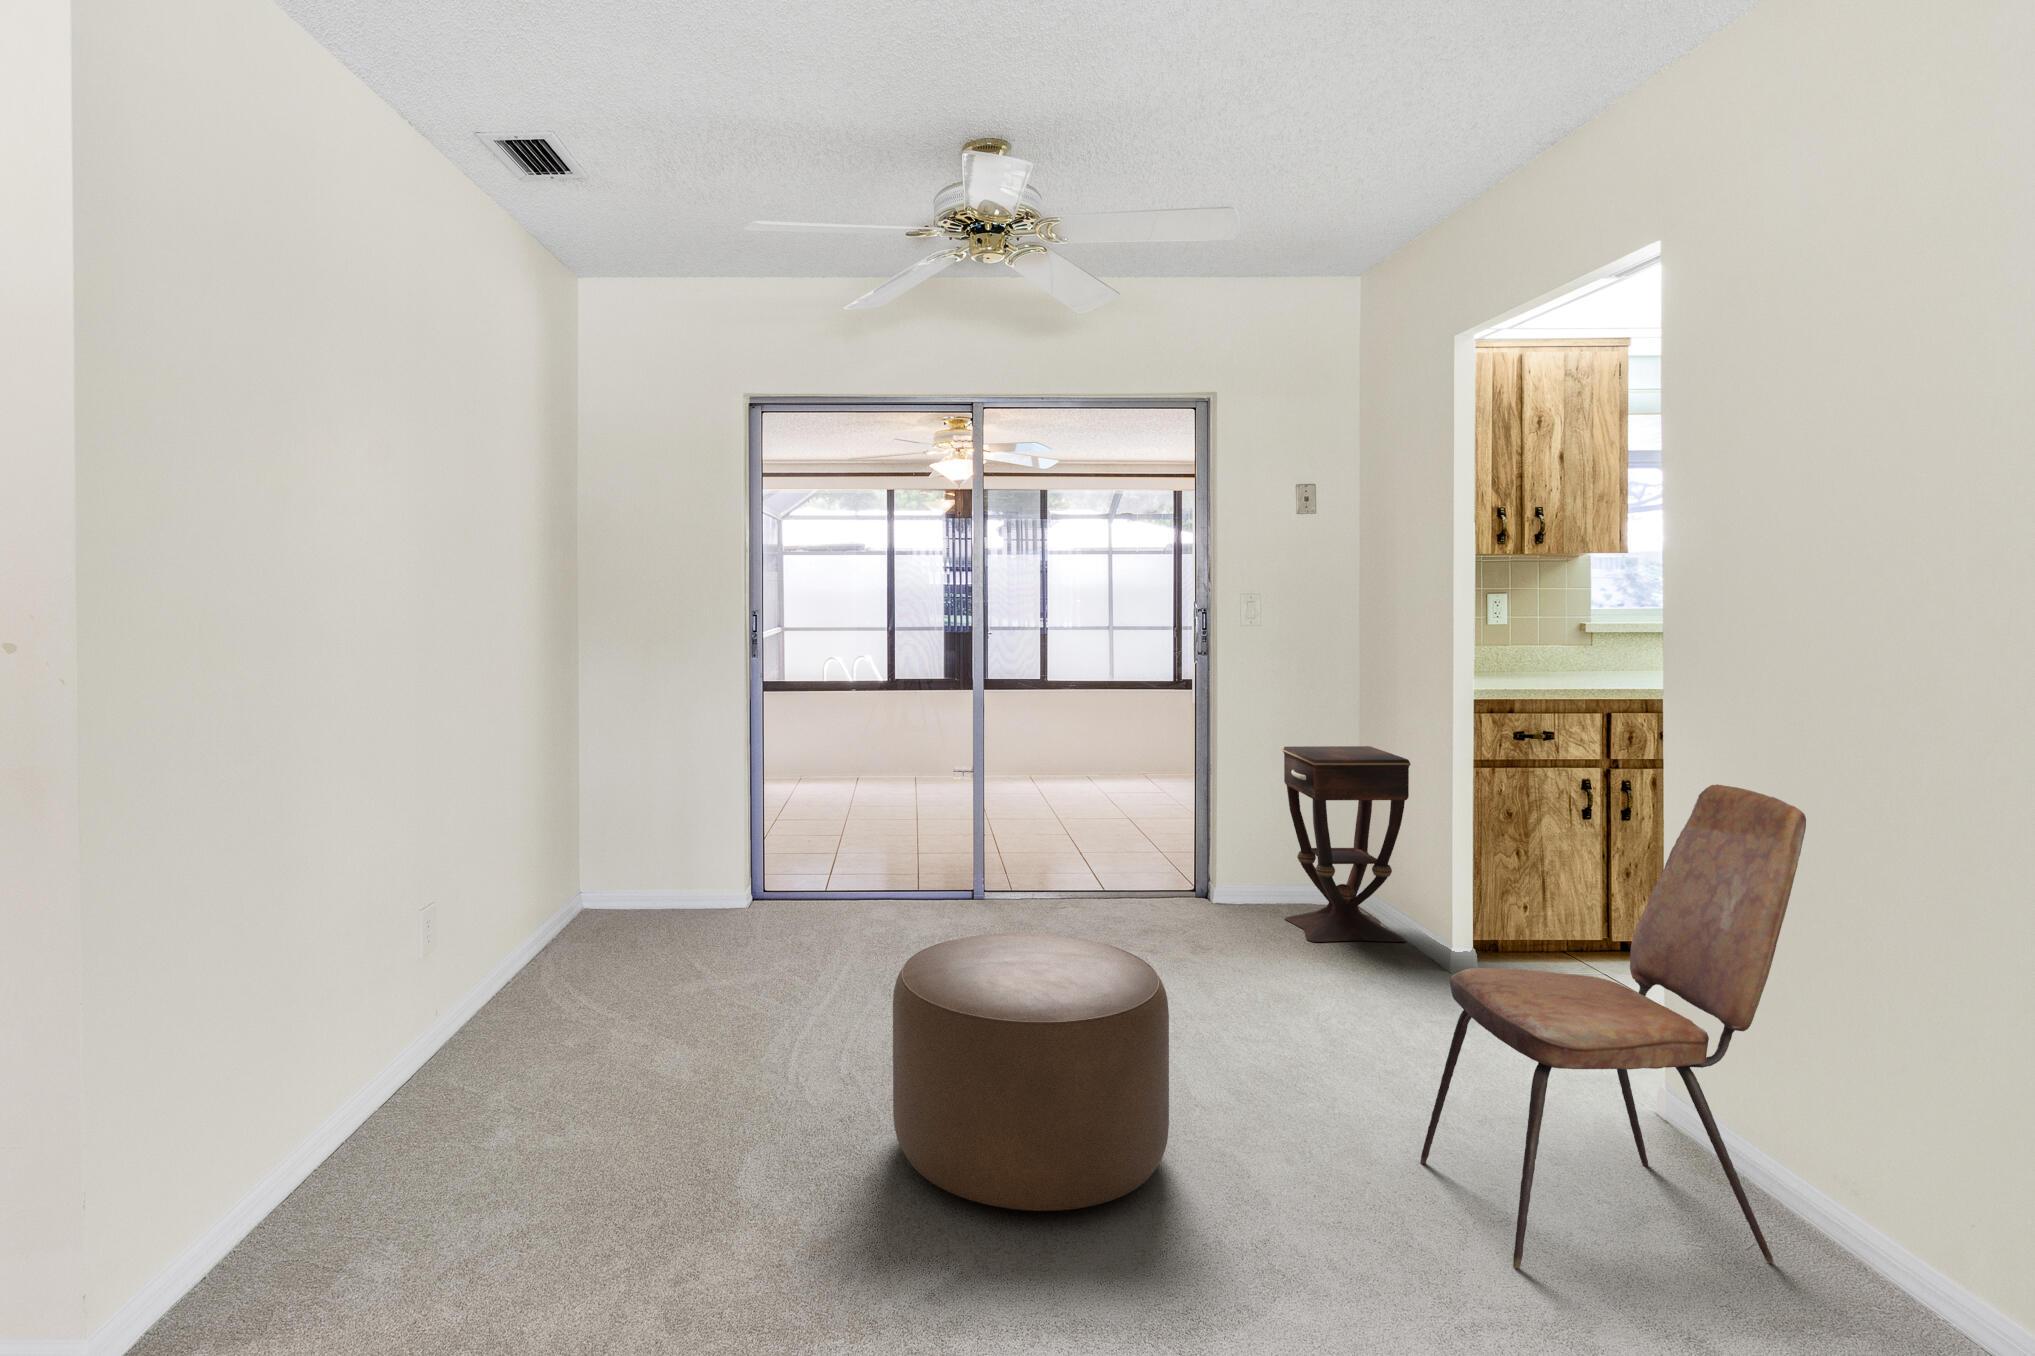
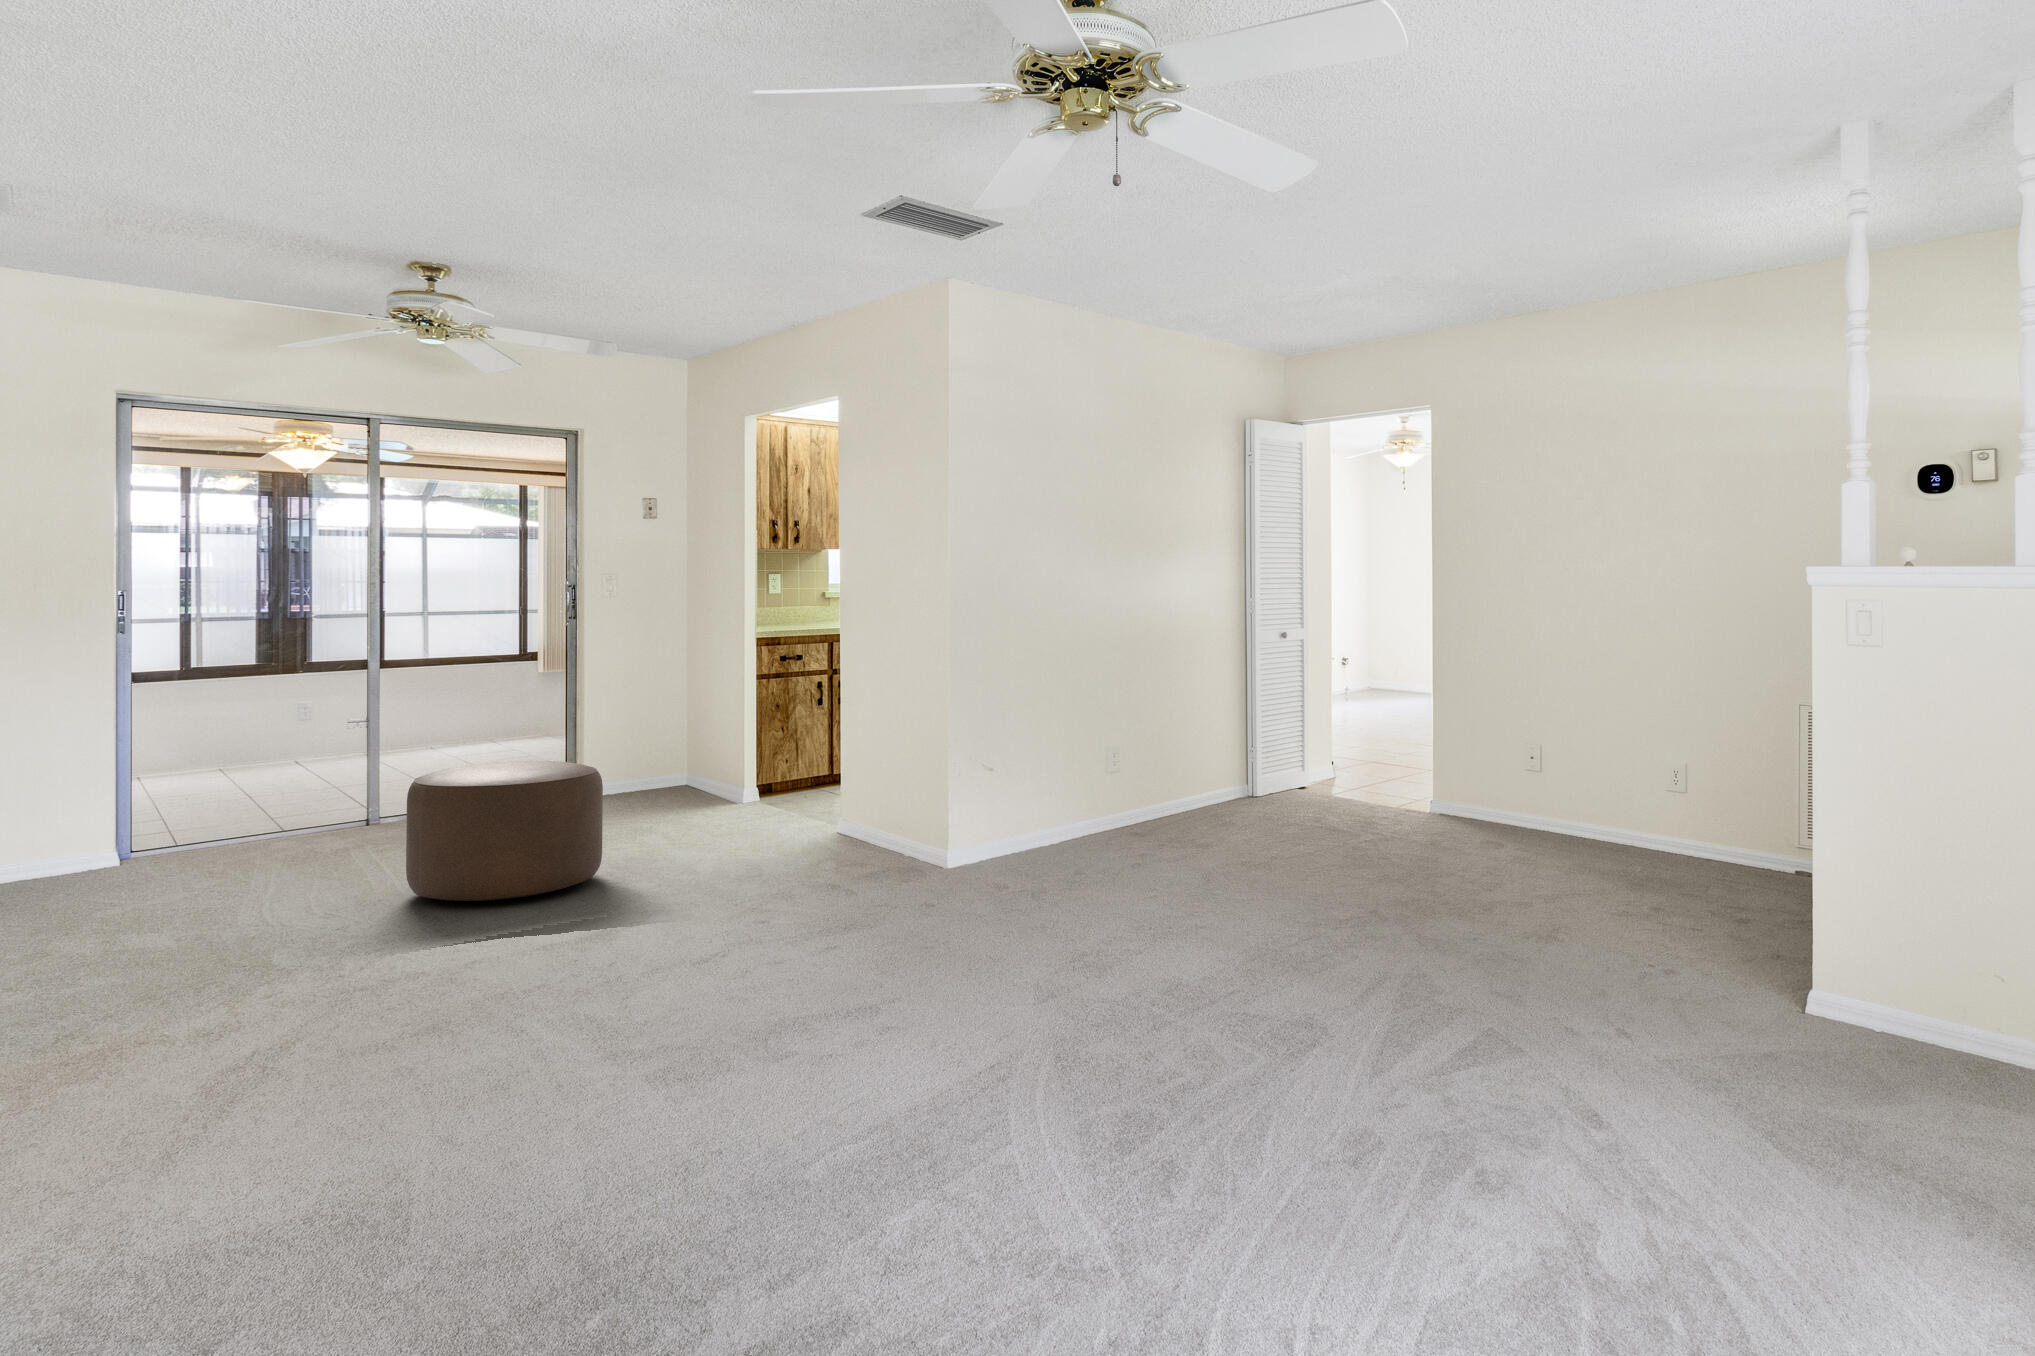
side table: present [1283,746,1411,942] -> none [633,675,721,802]
dining chair: present [1420,784,1806,1268] -> none [739,647,904,868]

